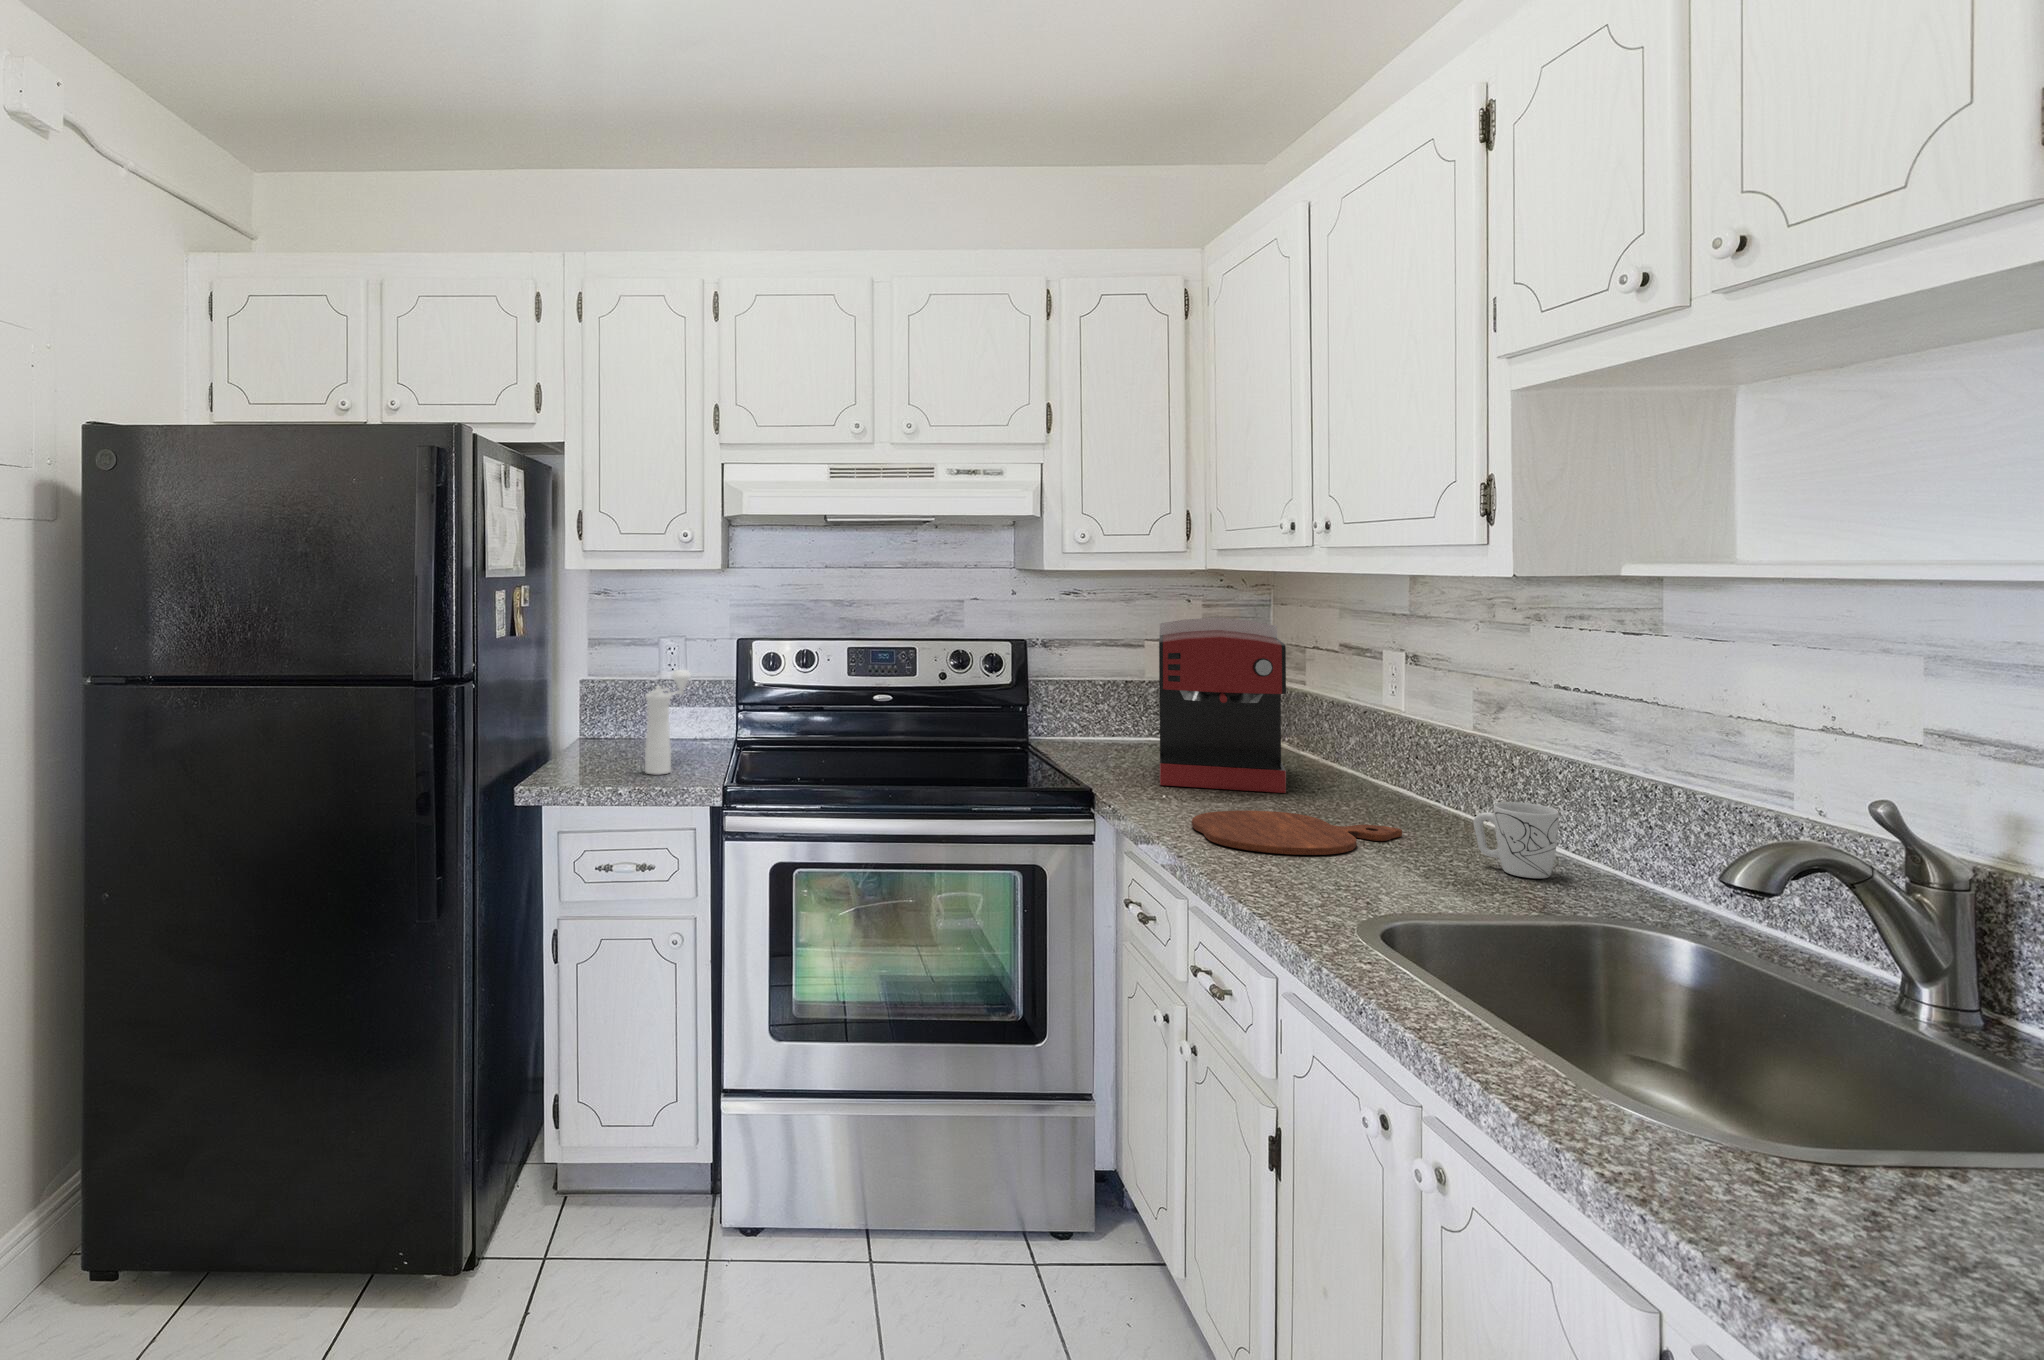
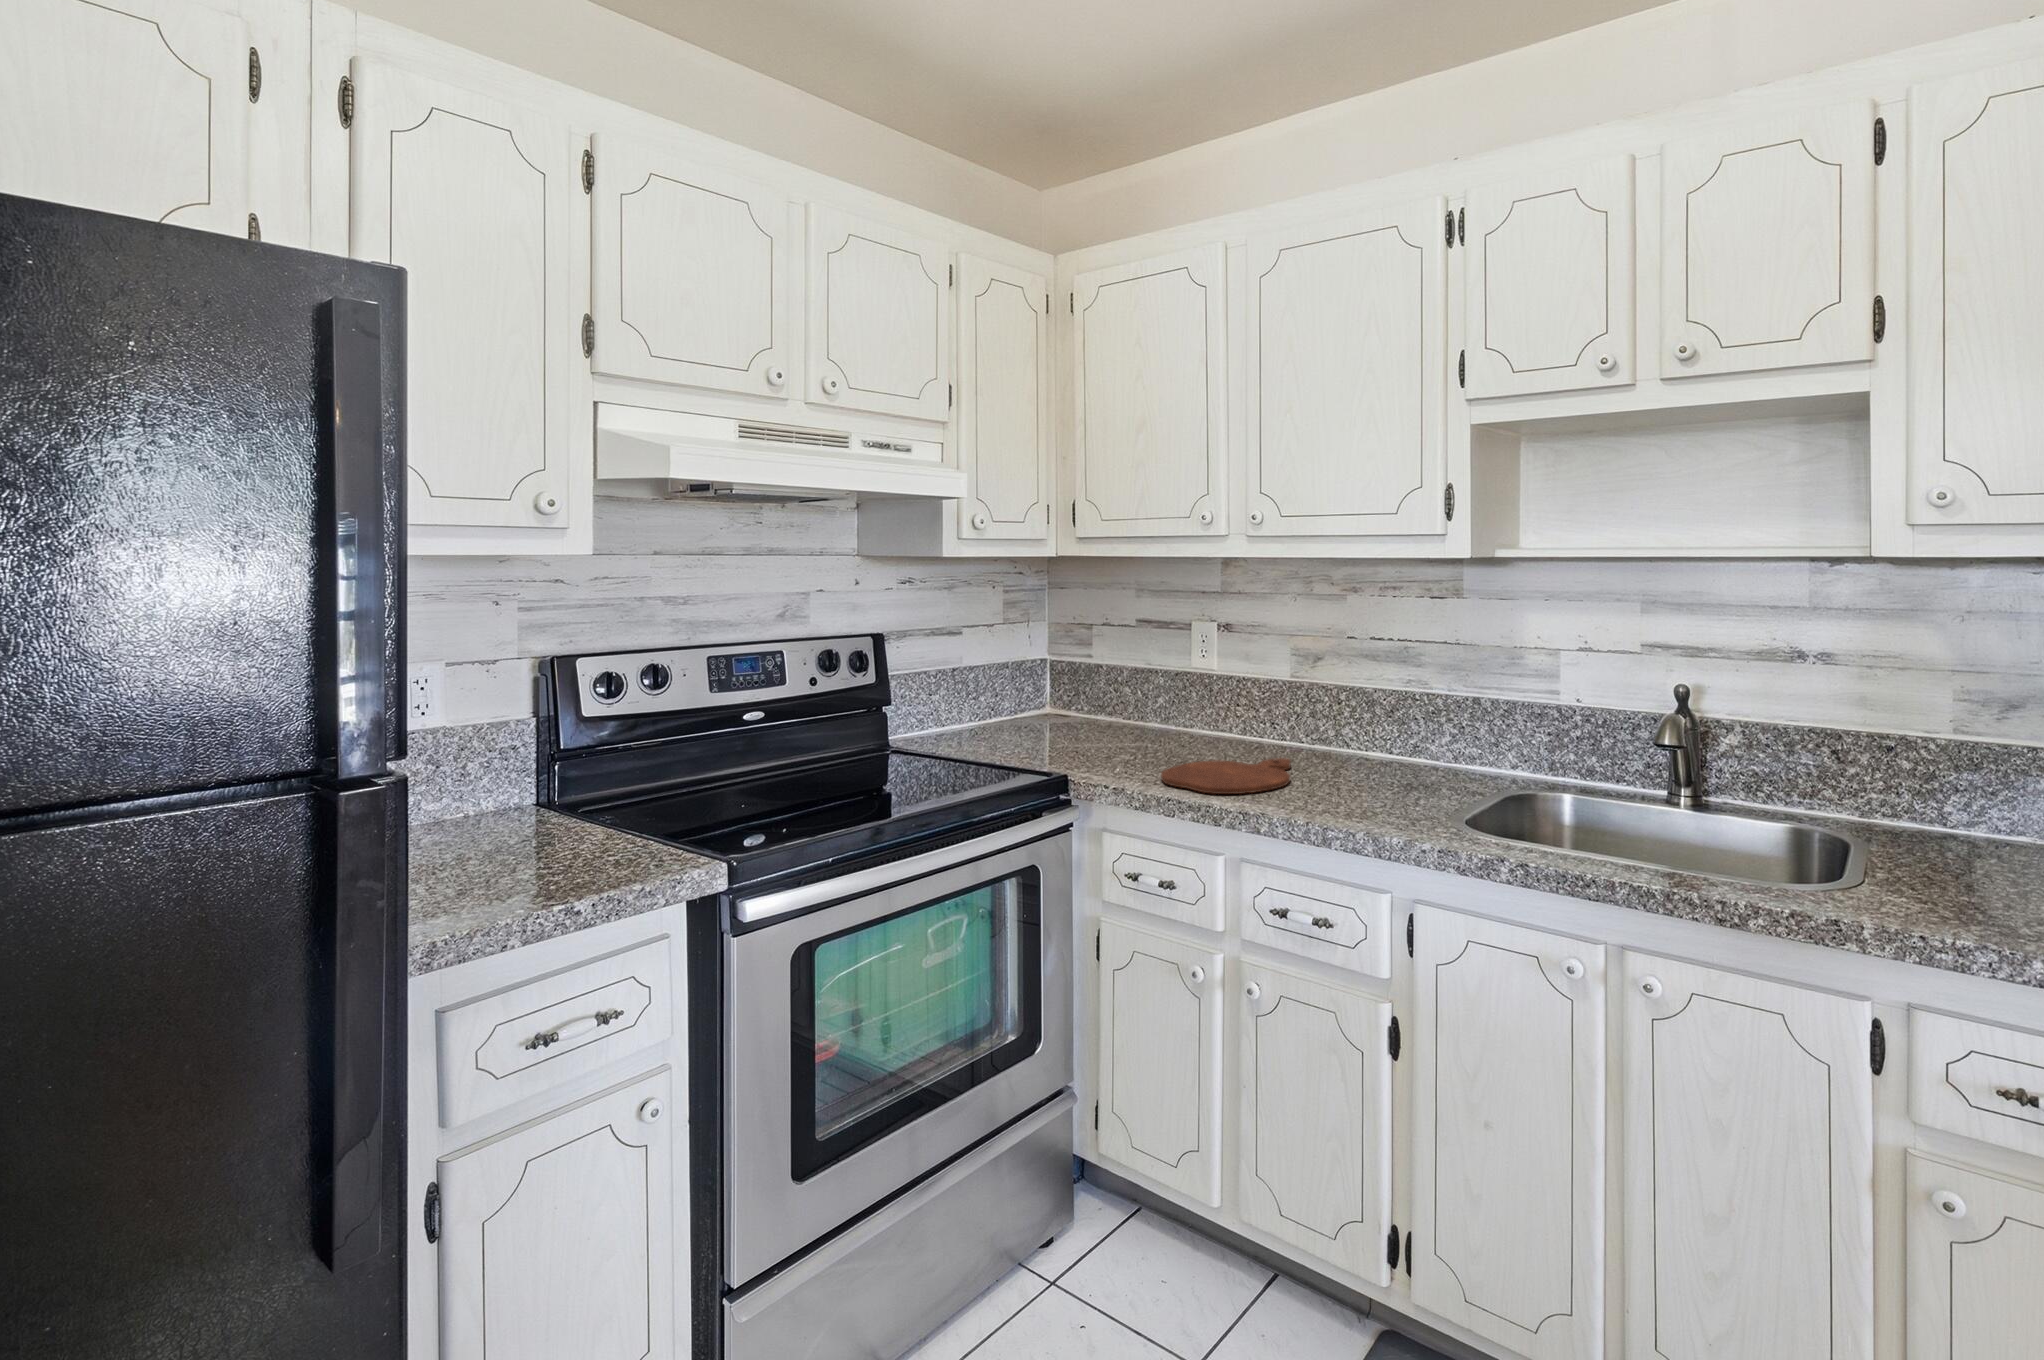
coffee maker: present [1159,617,1286,793] -> none [1024,603,1161,757]
pepper mill: present [645,670,691,775] -> none [516,704,556,848]
mug: present [1474,802,1559,878] -> none [1361,723,1415,776]

